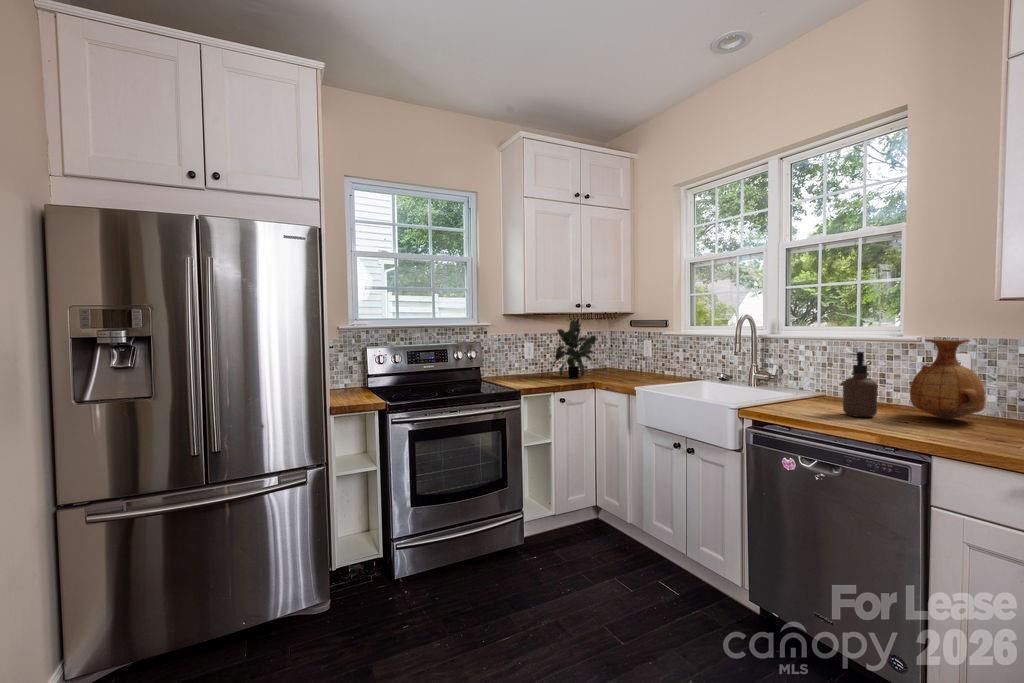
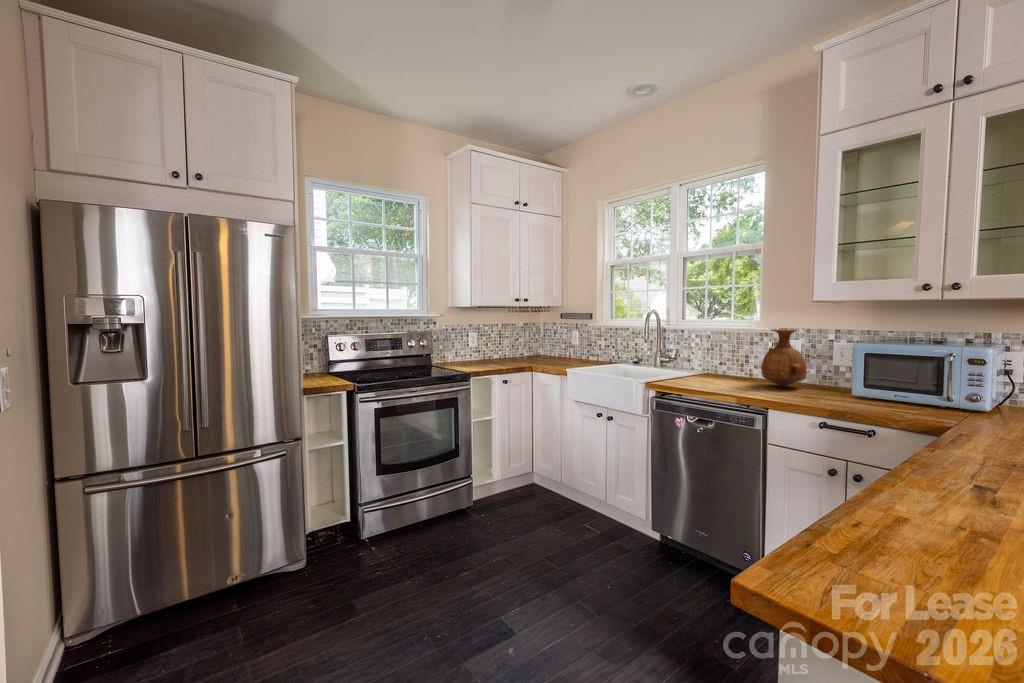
potted plant: present [551,319,596,378] -> none [493,312,532,364]
soap dispenser: present [843,352,877,417] -> none [718,339,740,386]

